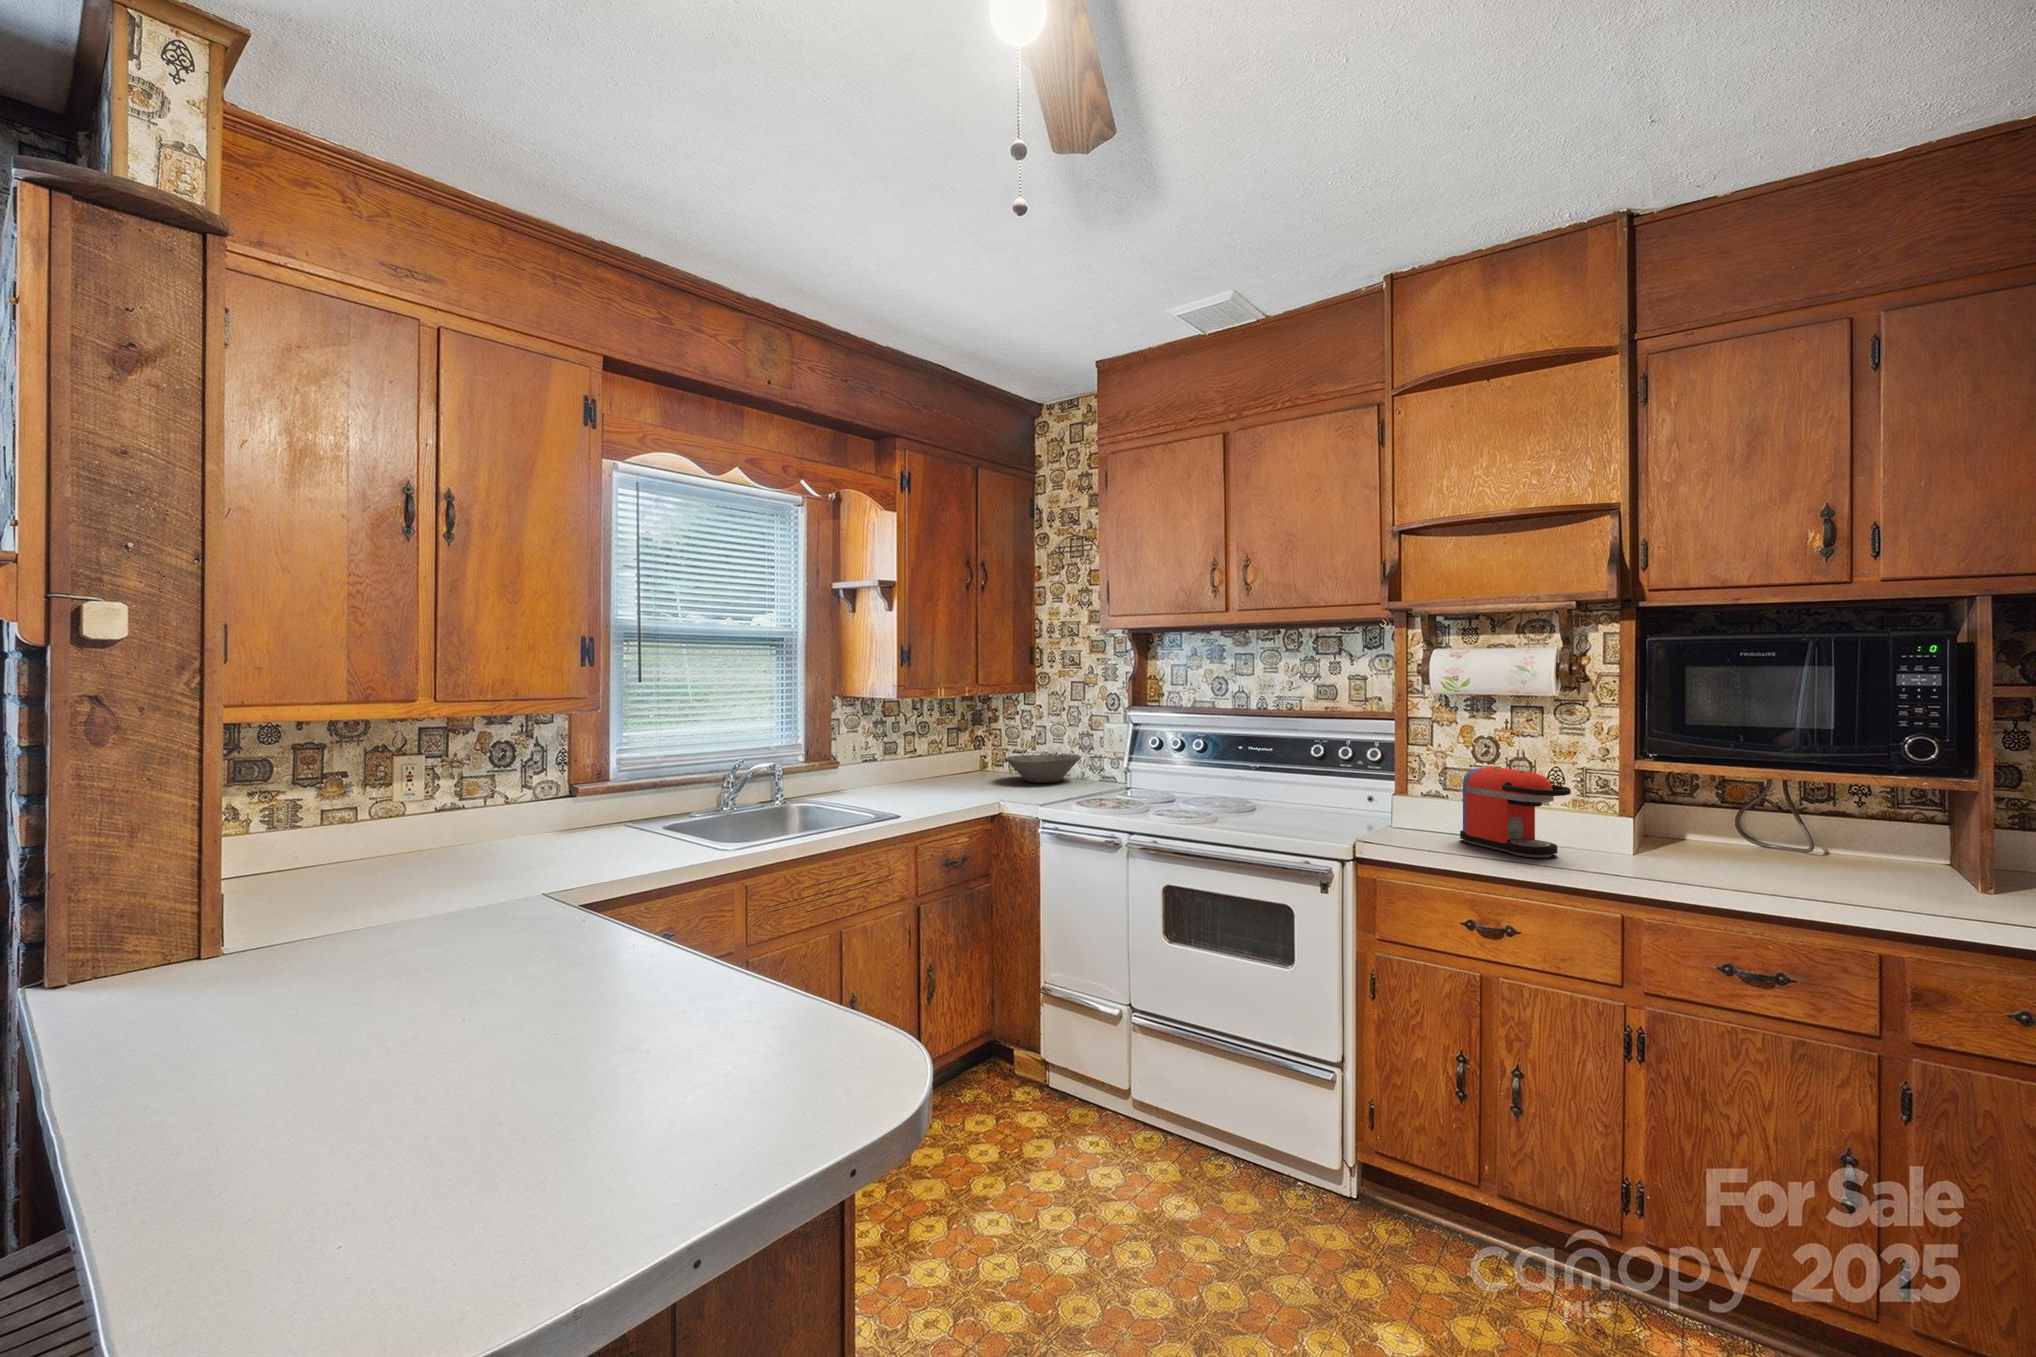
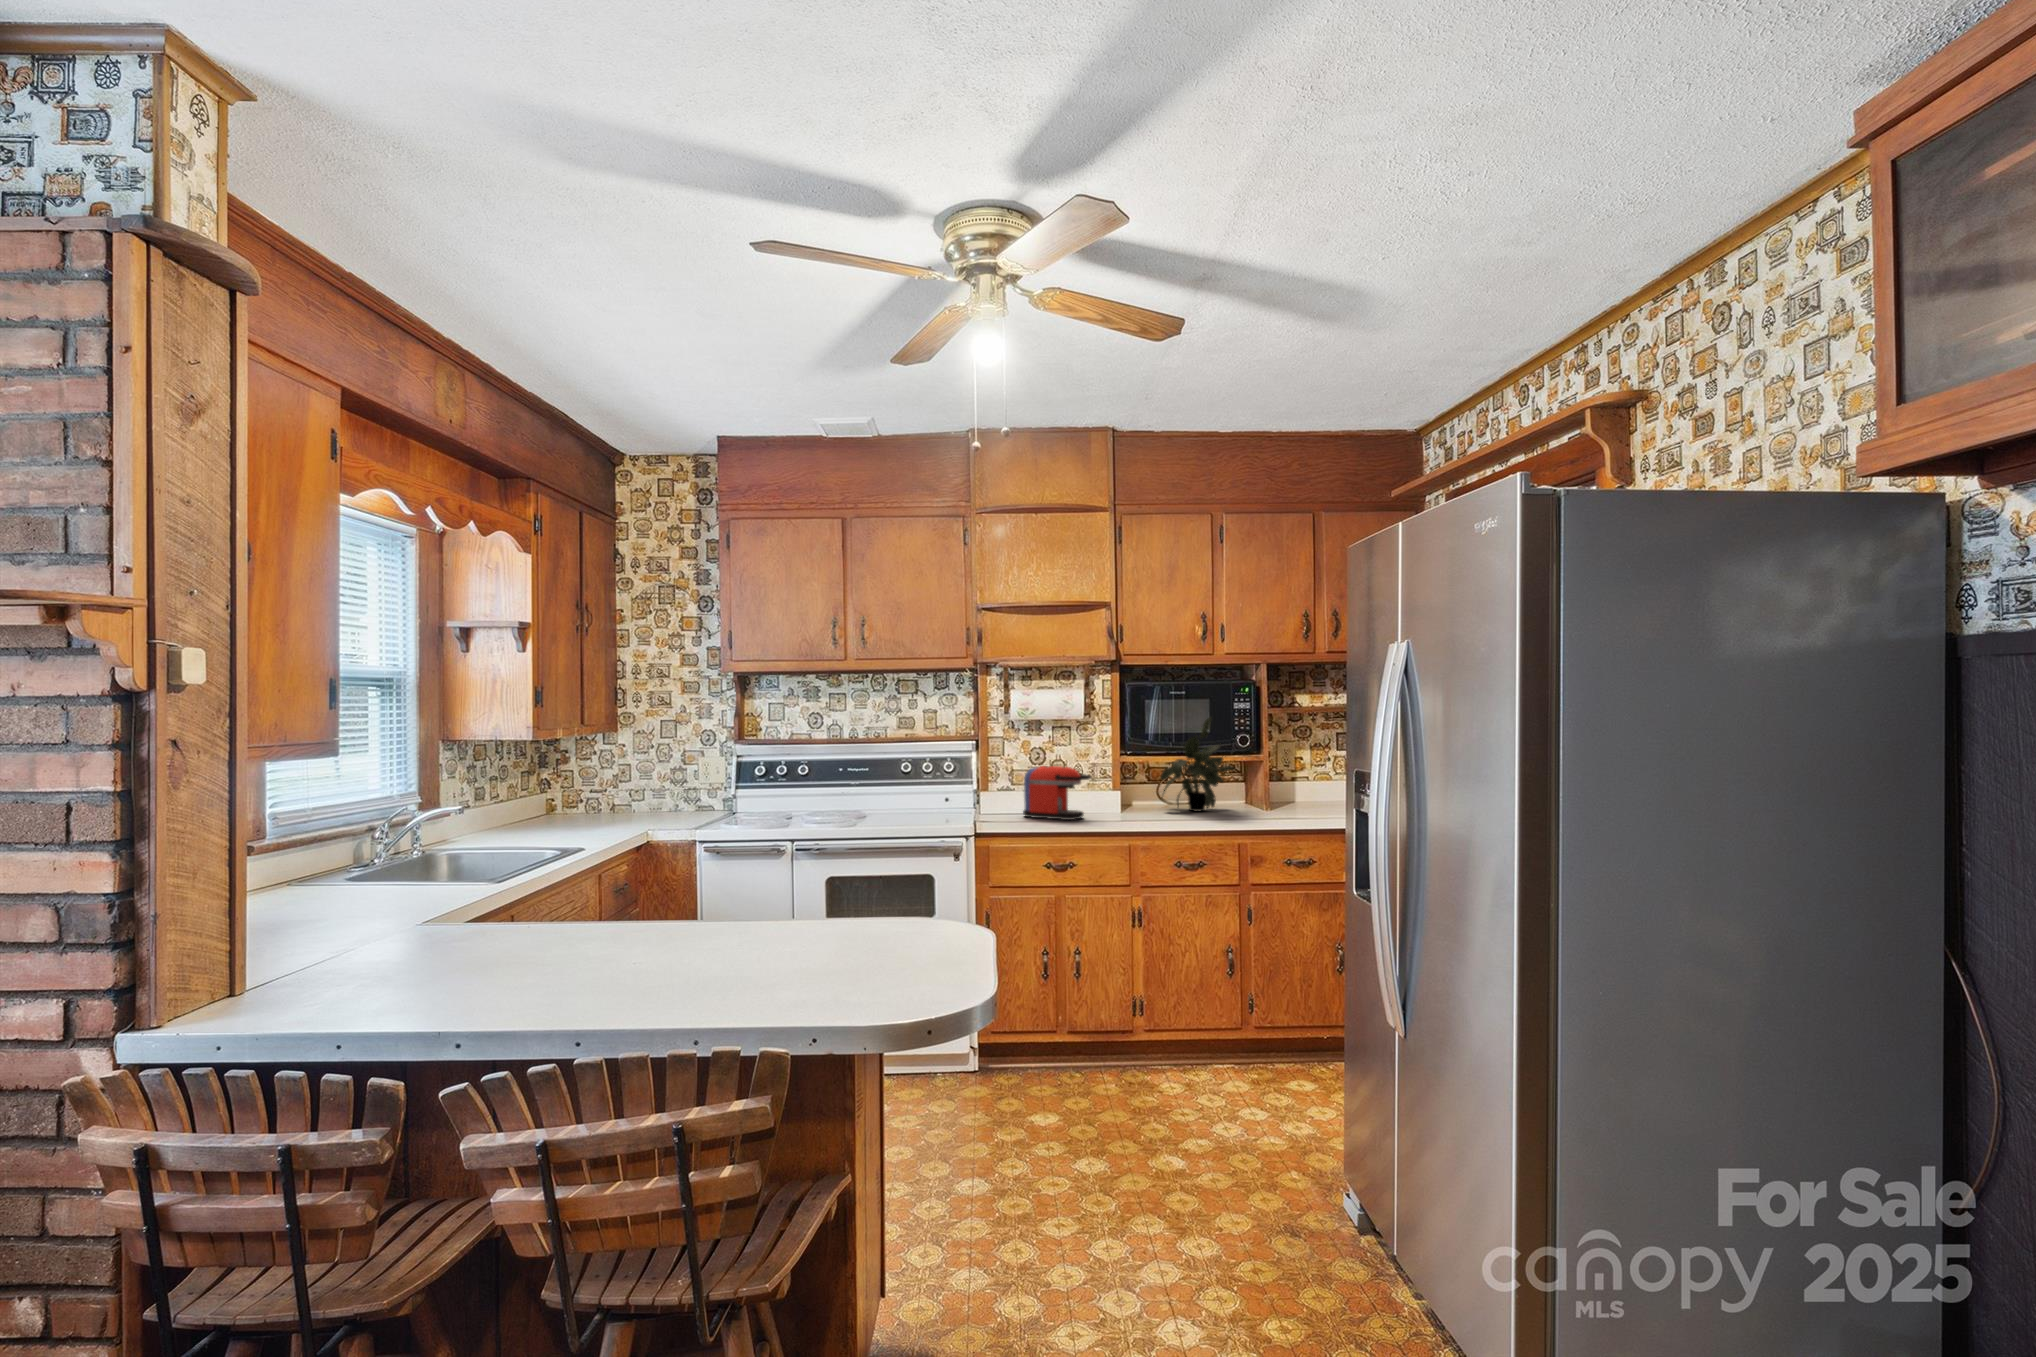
potted plant: none [1736,698,1916,876] -> present [1161,717,1234,811]
bowl: present [1006,754,1081,783] -> none [604,788,680,816]

